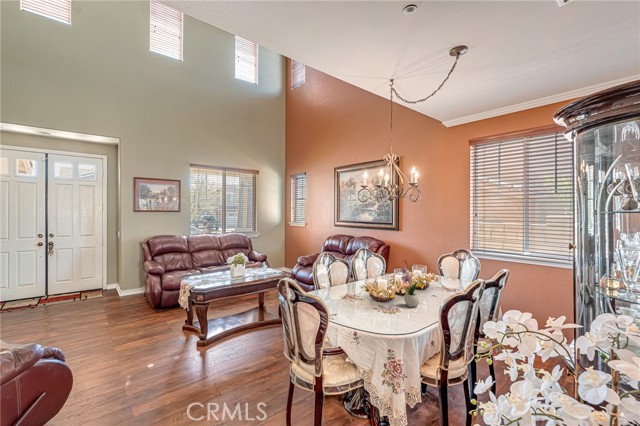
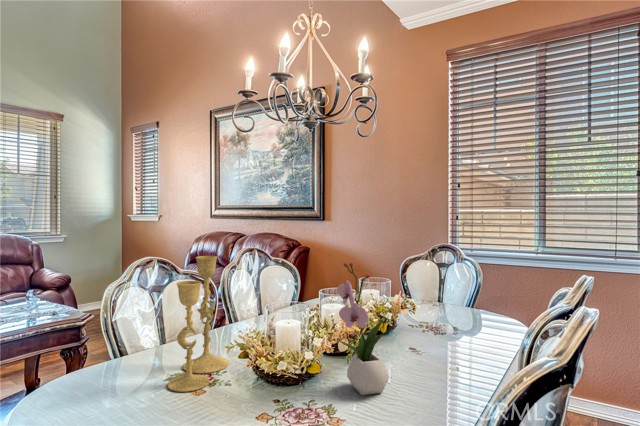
candlestick: none [341,254,360,301] -> present [168,256,229,392]

